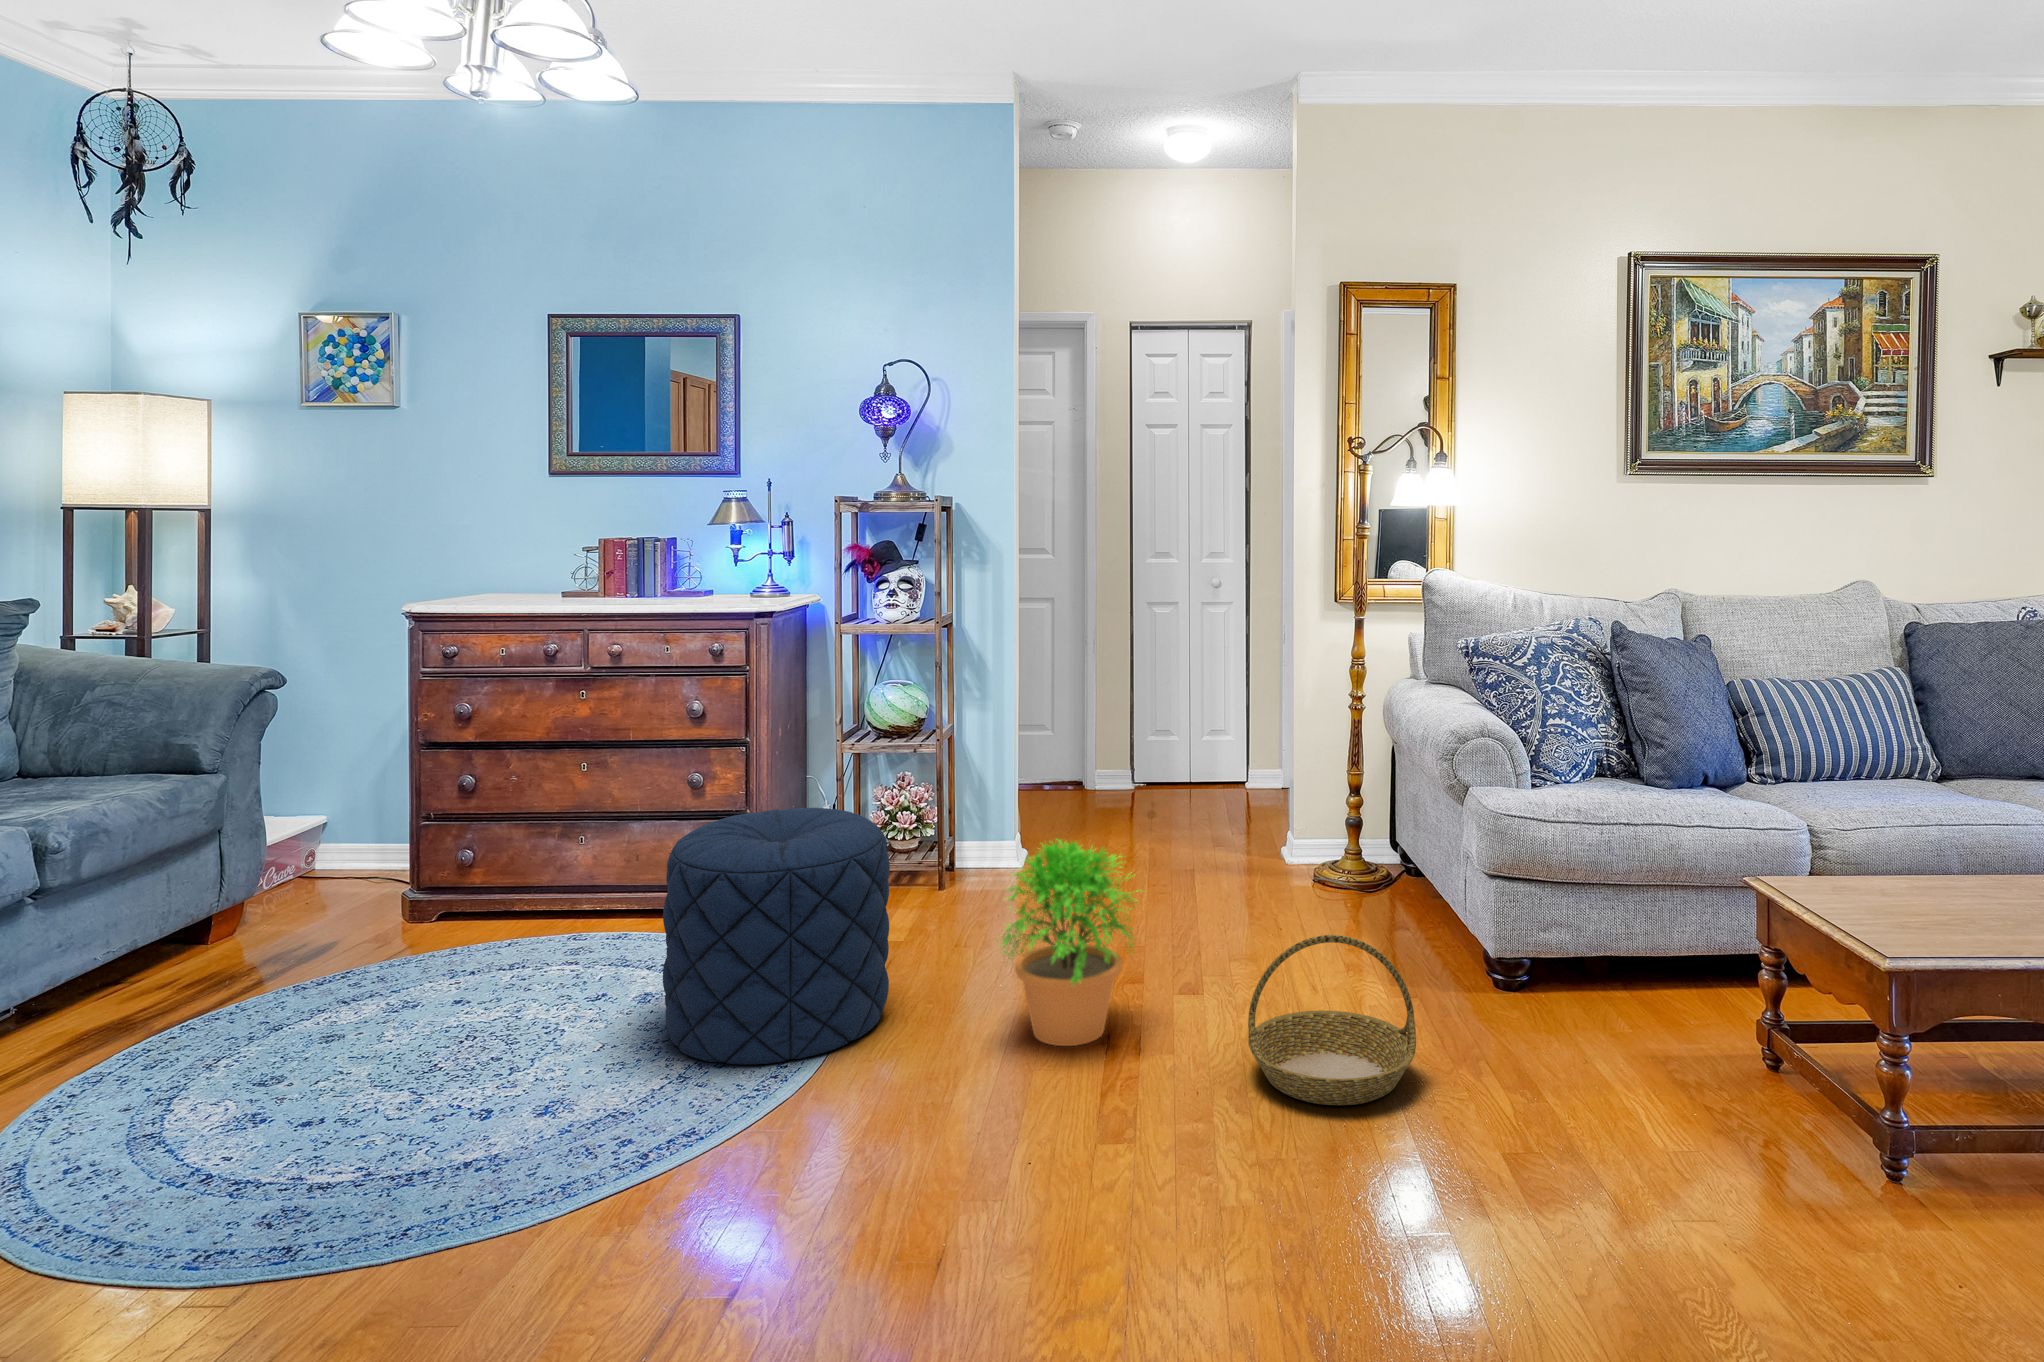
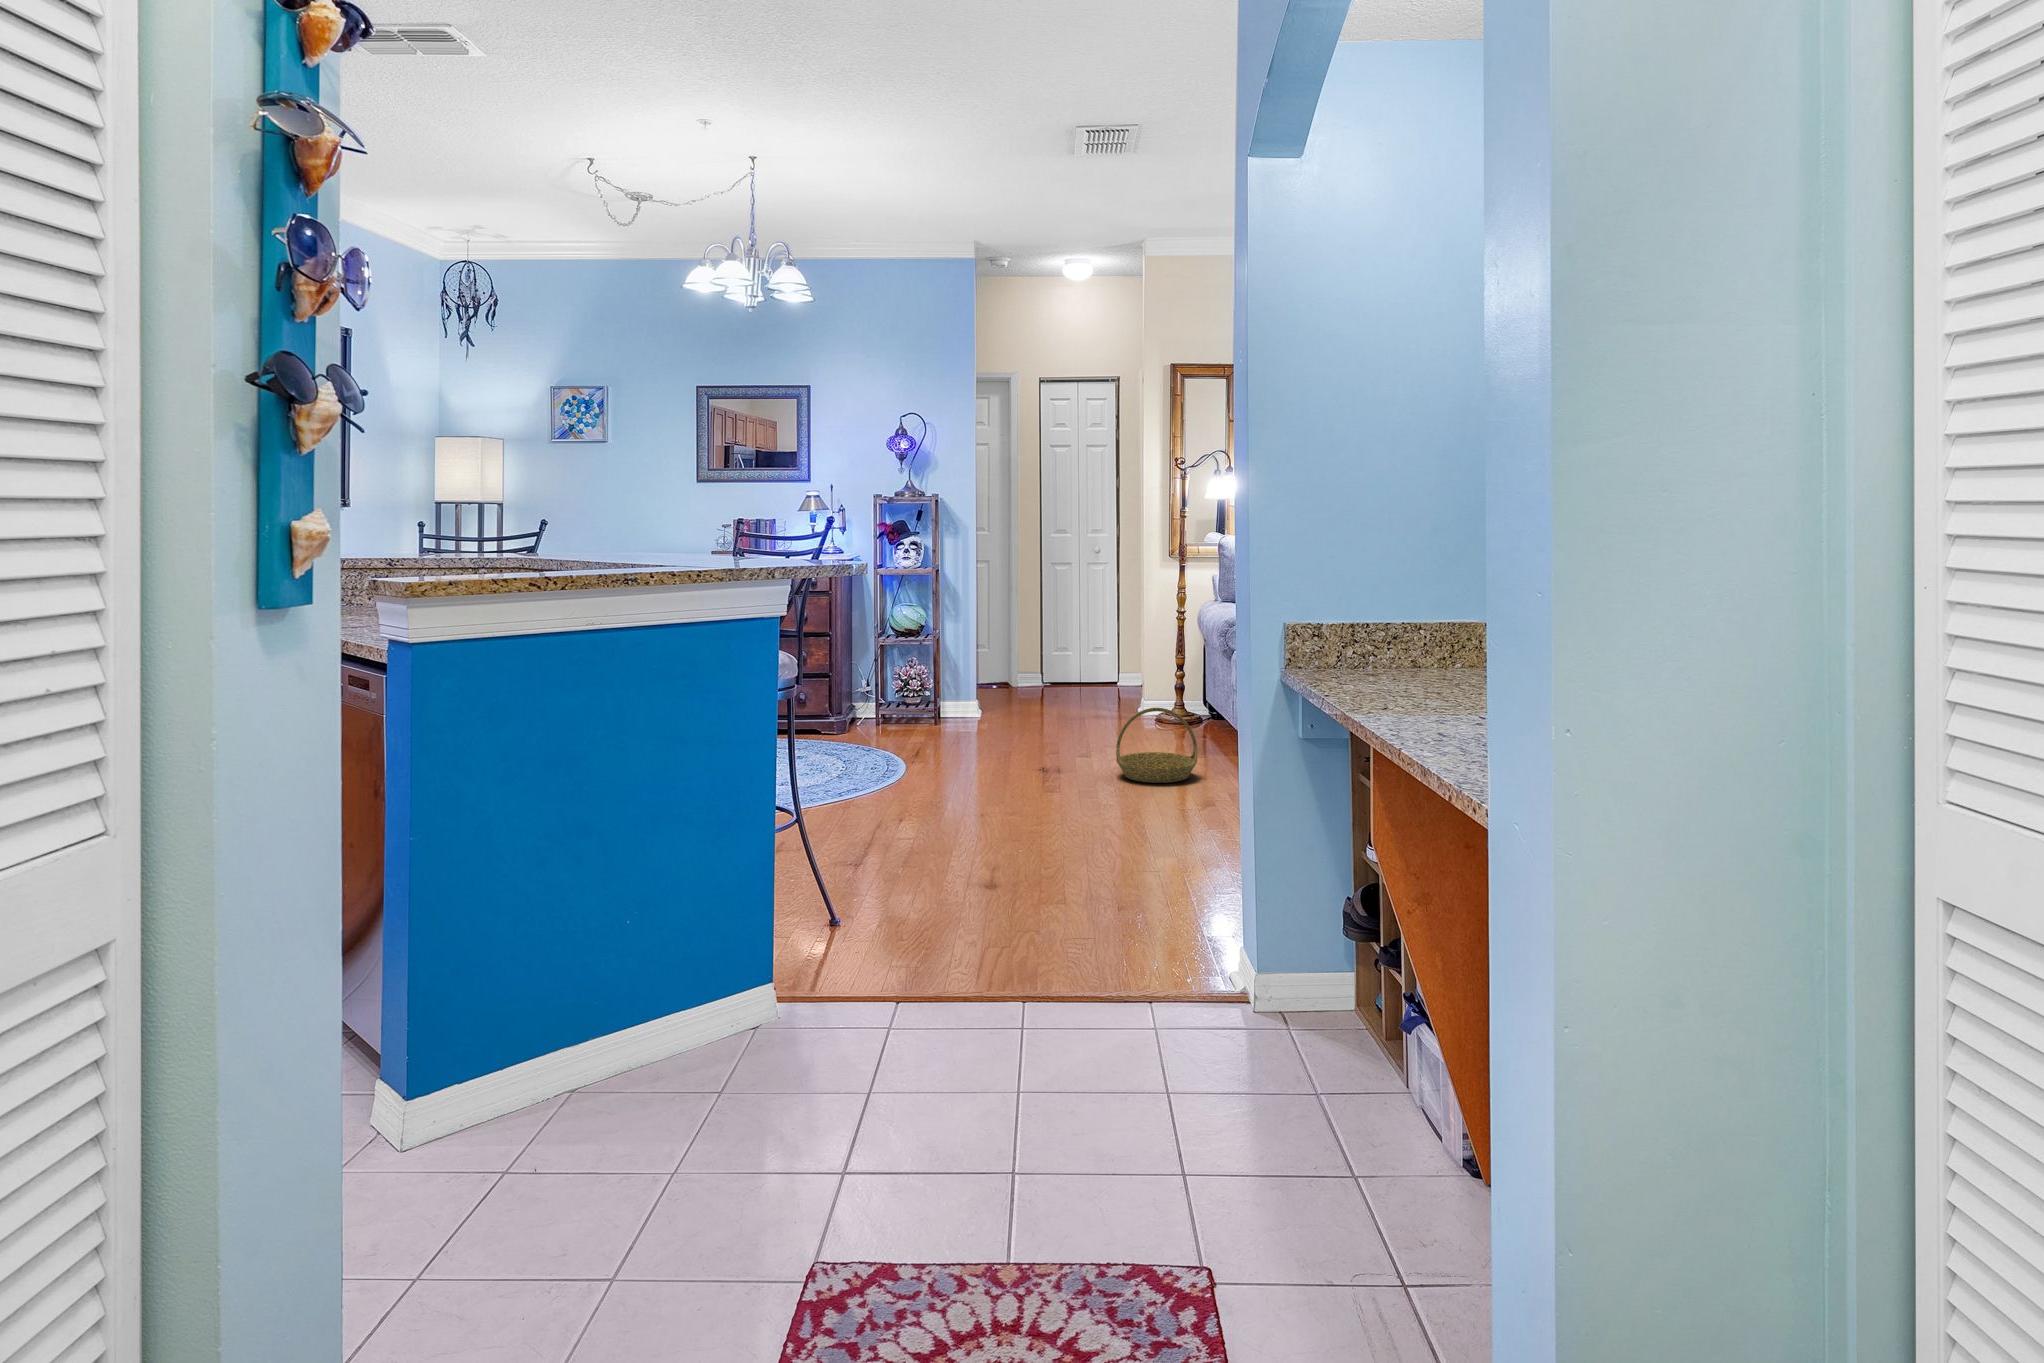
pouf: present [663,808,890,1065] -> none [822,658,932,774]
potted plant: present [997,839,1139,1046] -> none [989,667,1065,769]

